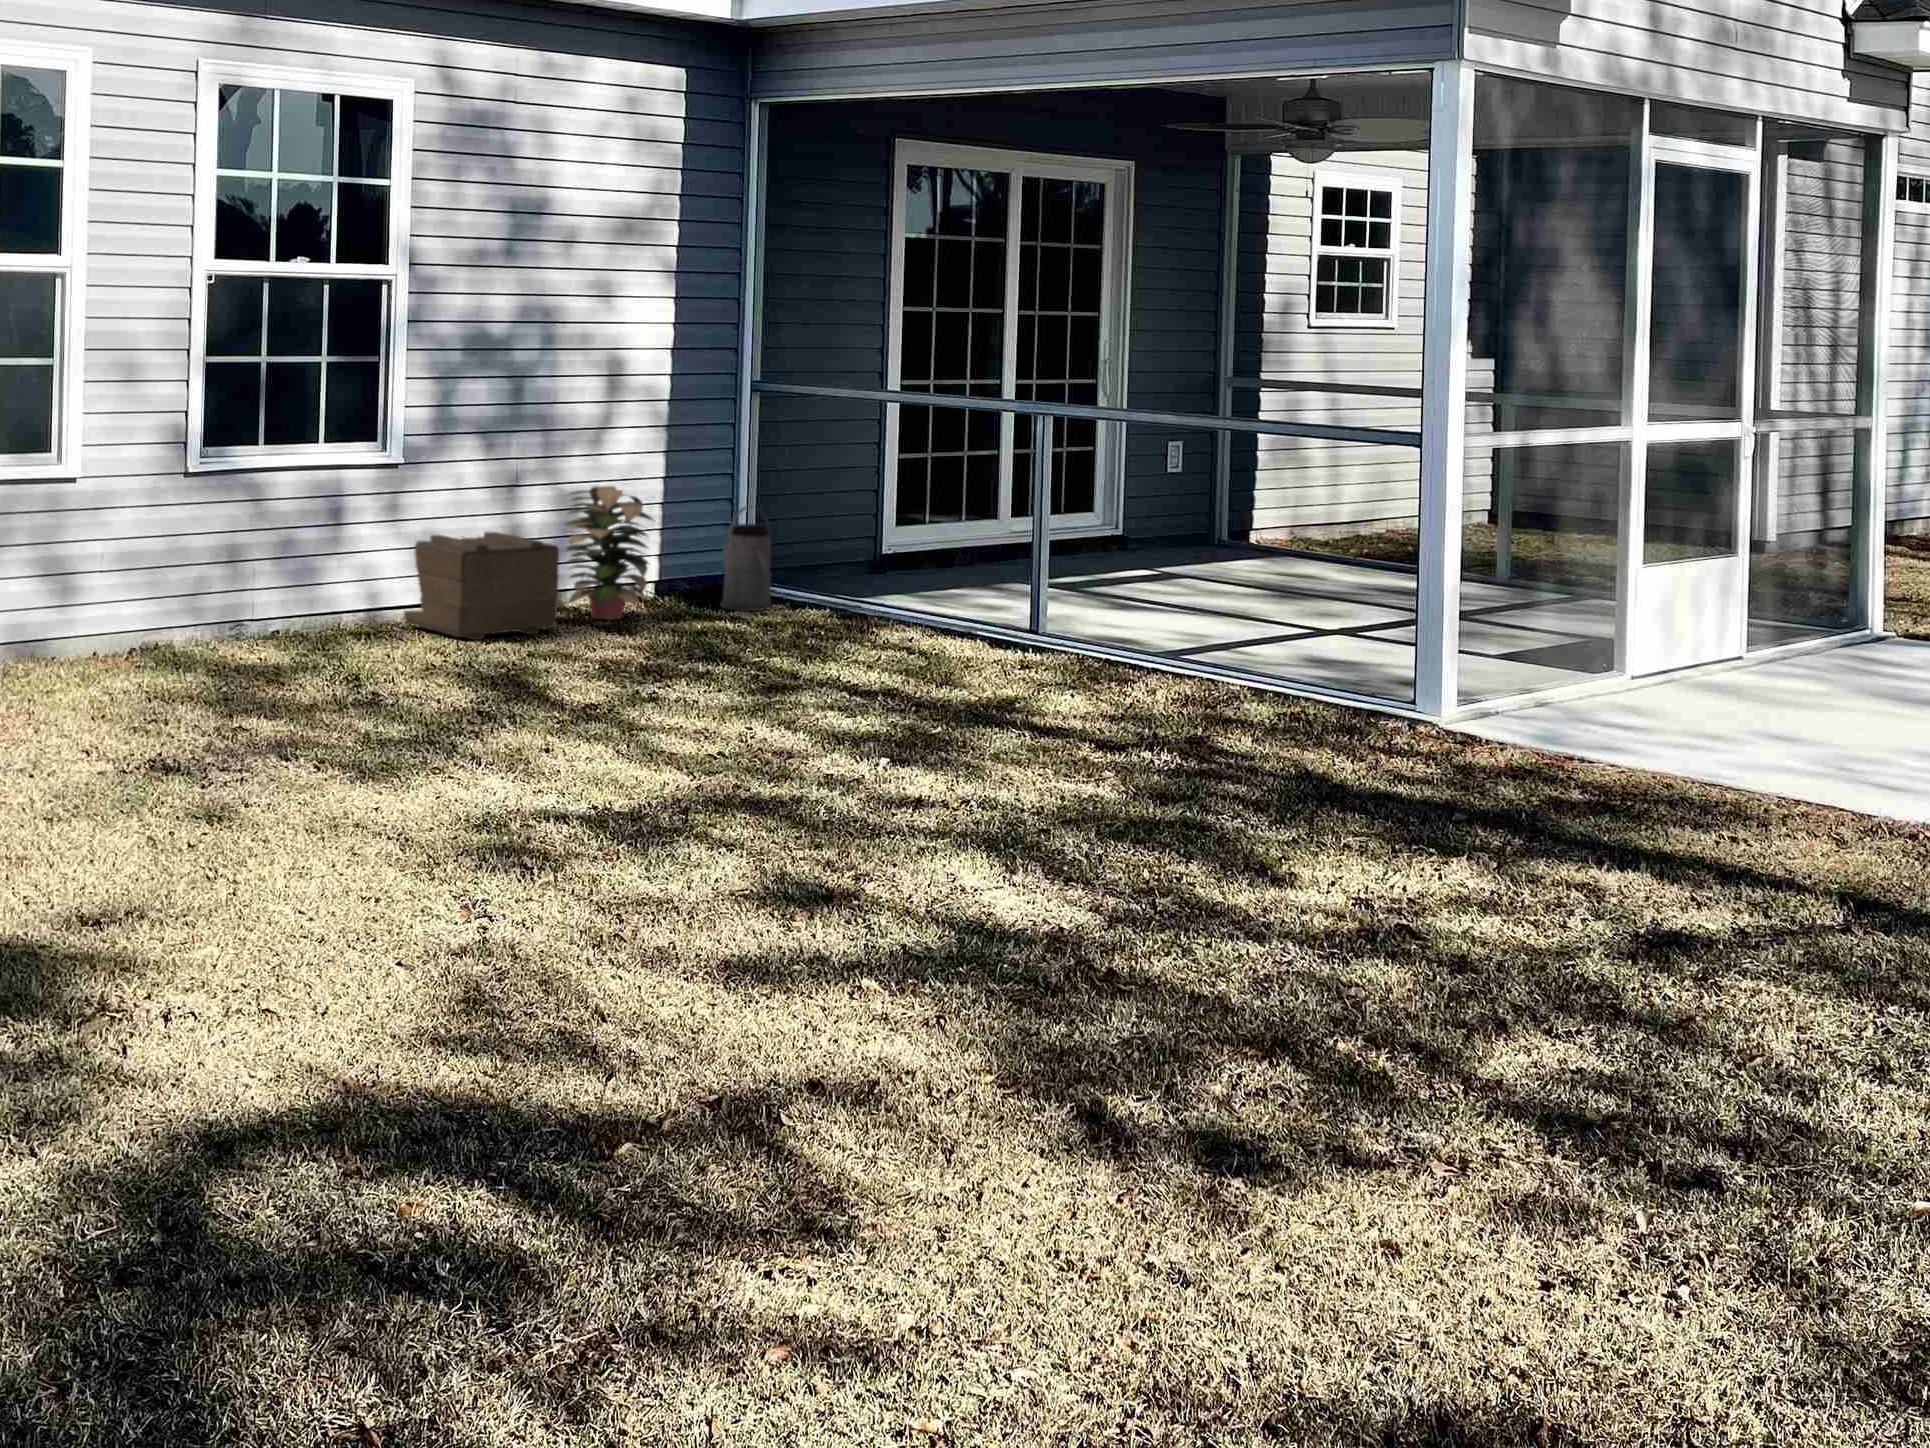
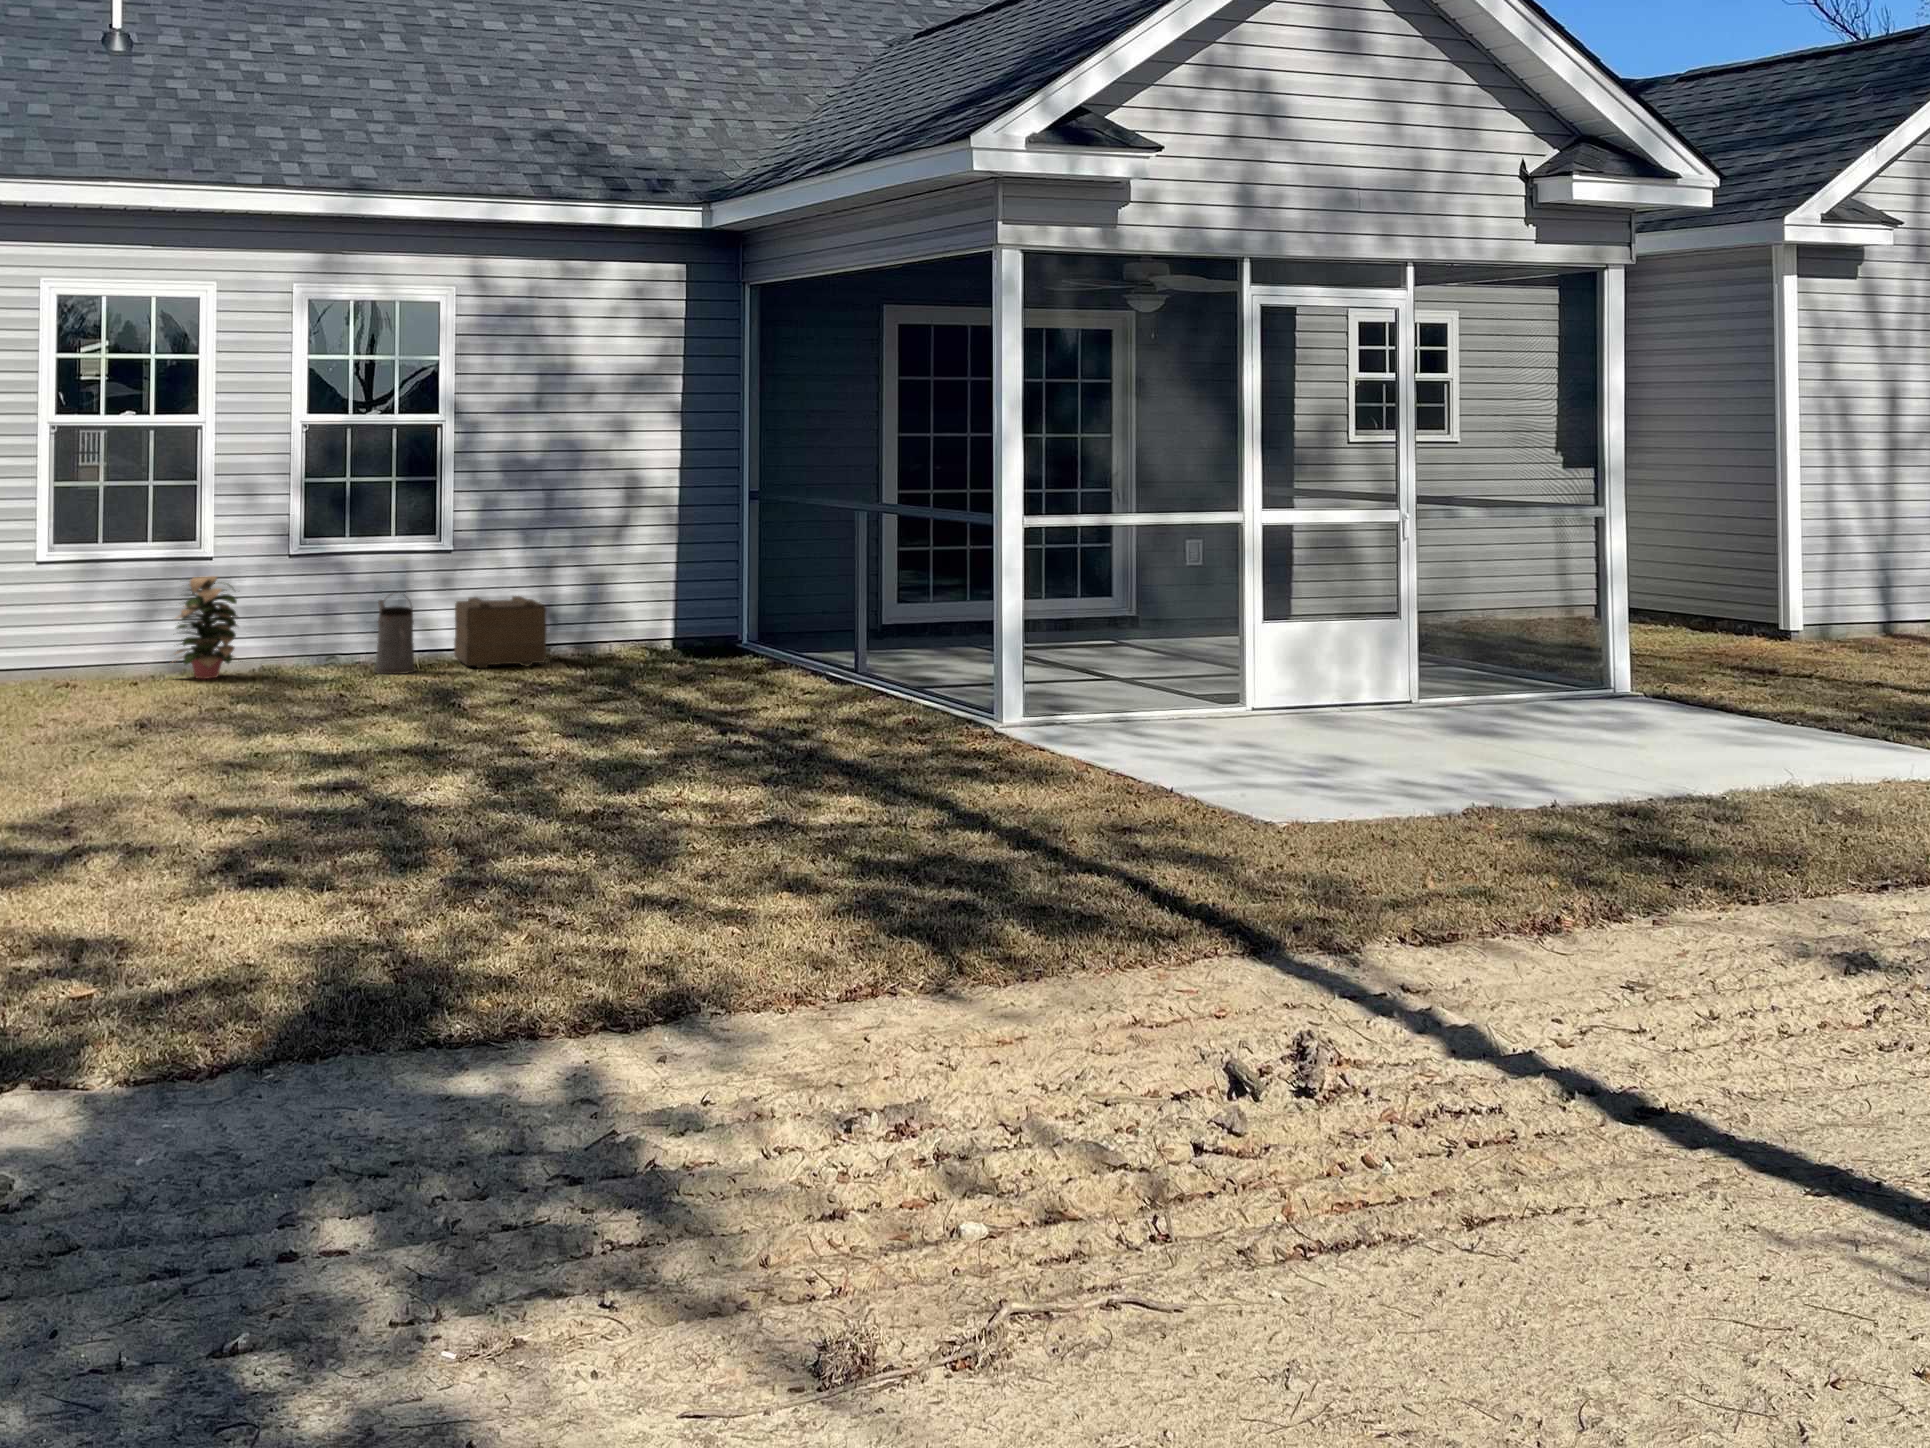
decorative plant: present [566,486,655,619] -> present [175,576,238,679]
watering can: present [721,506,772,611] -> present [374,595,415,674]

